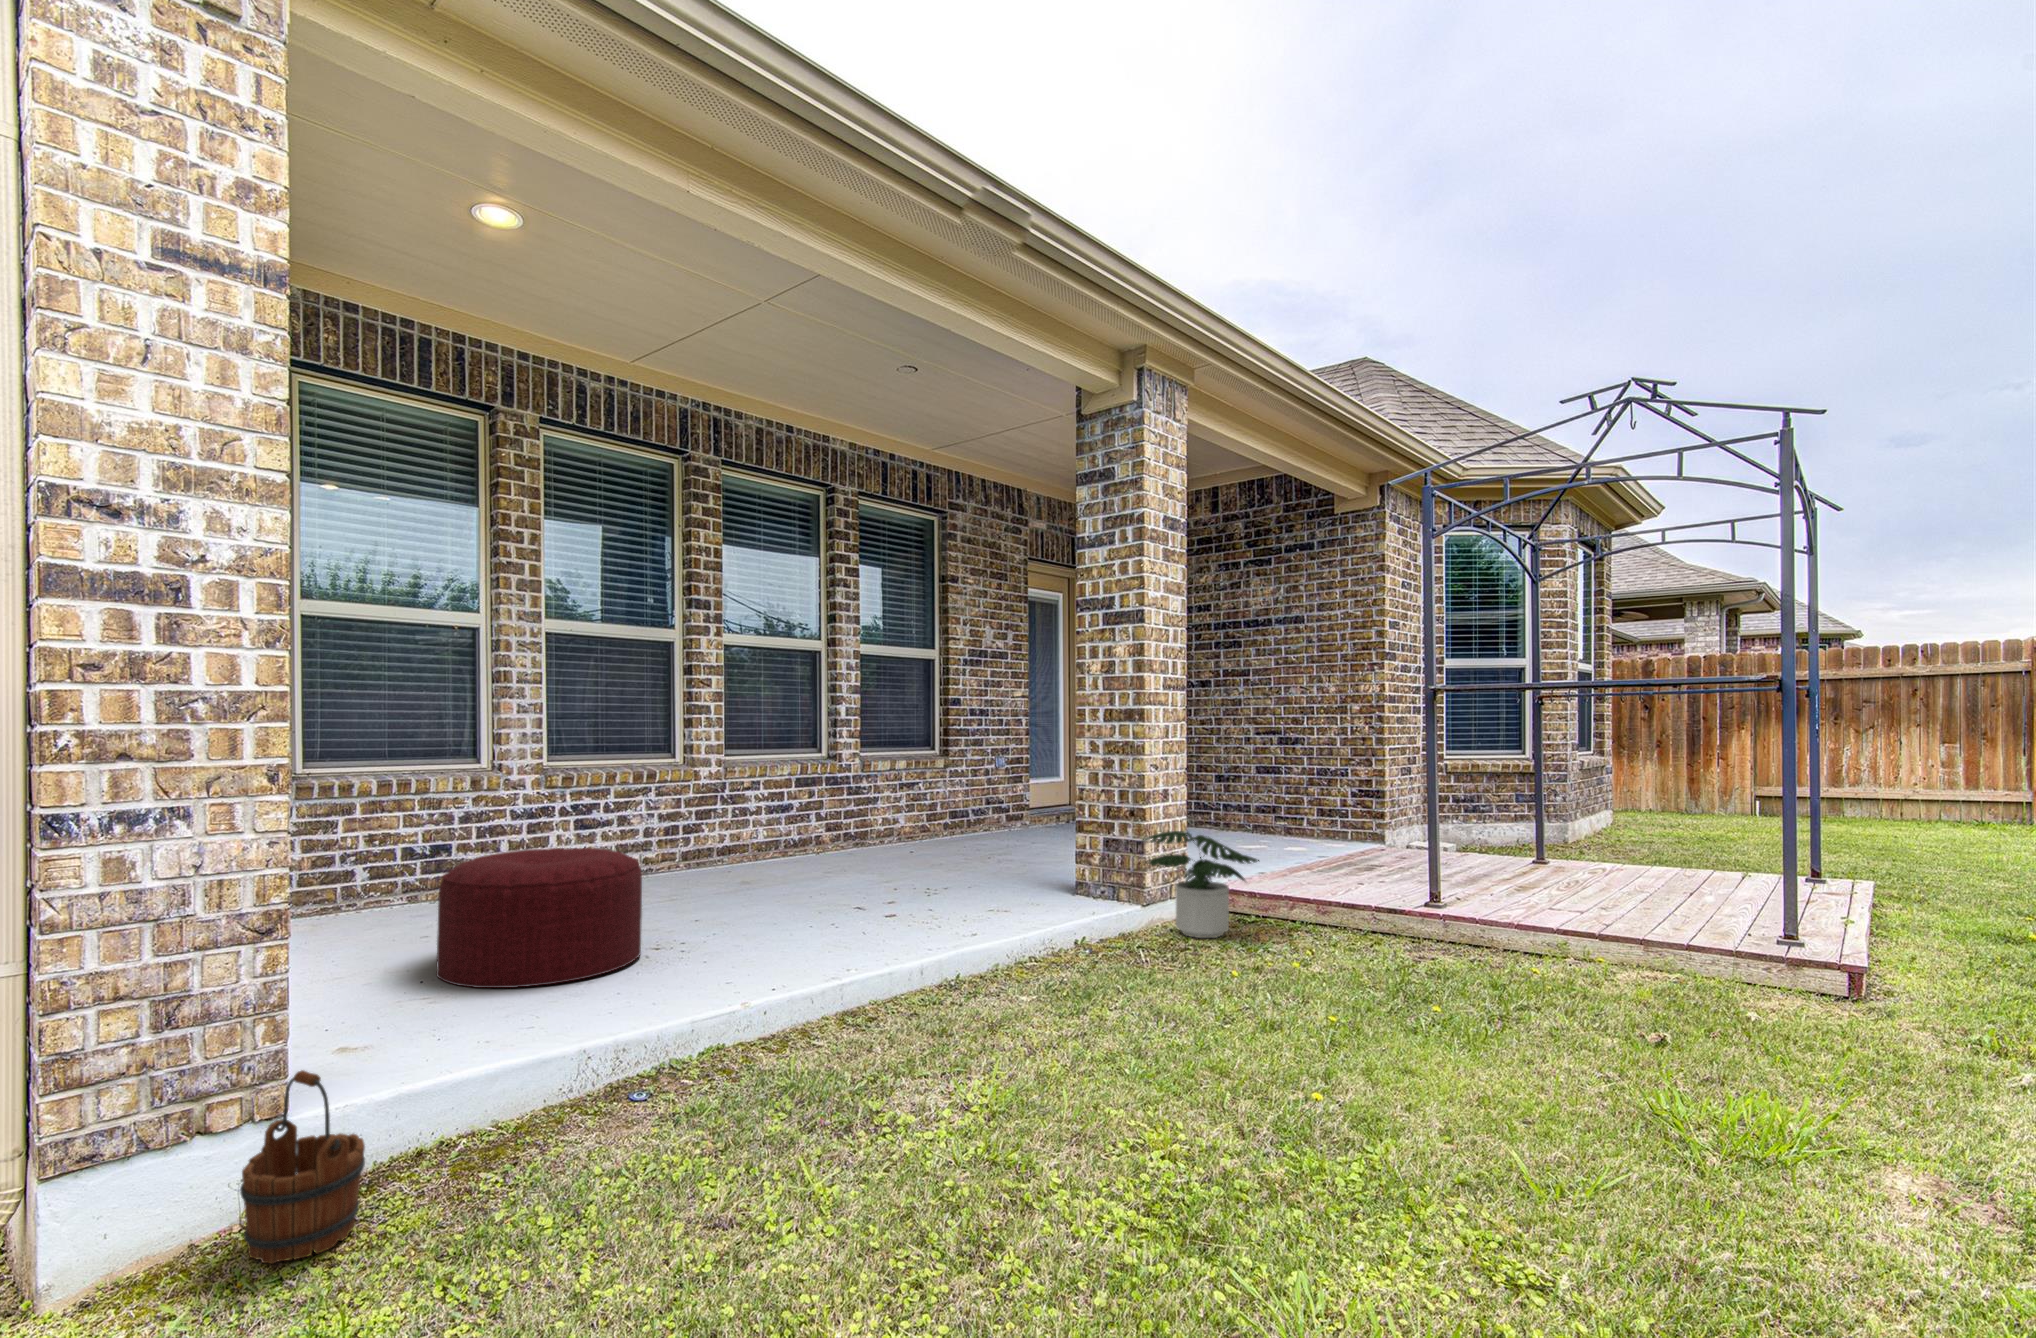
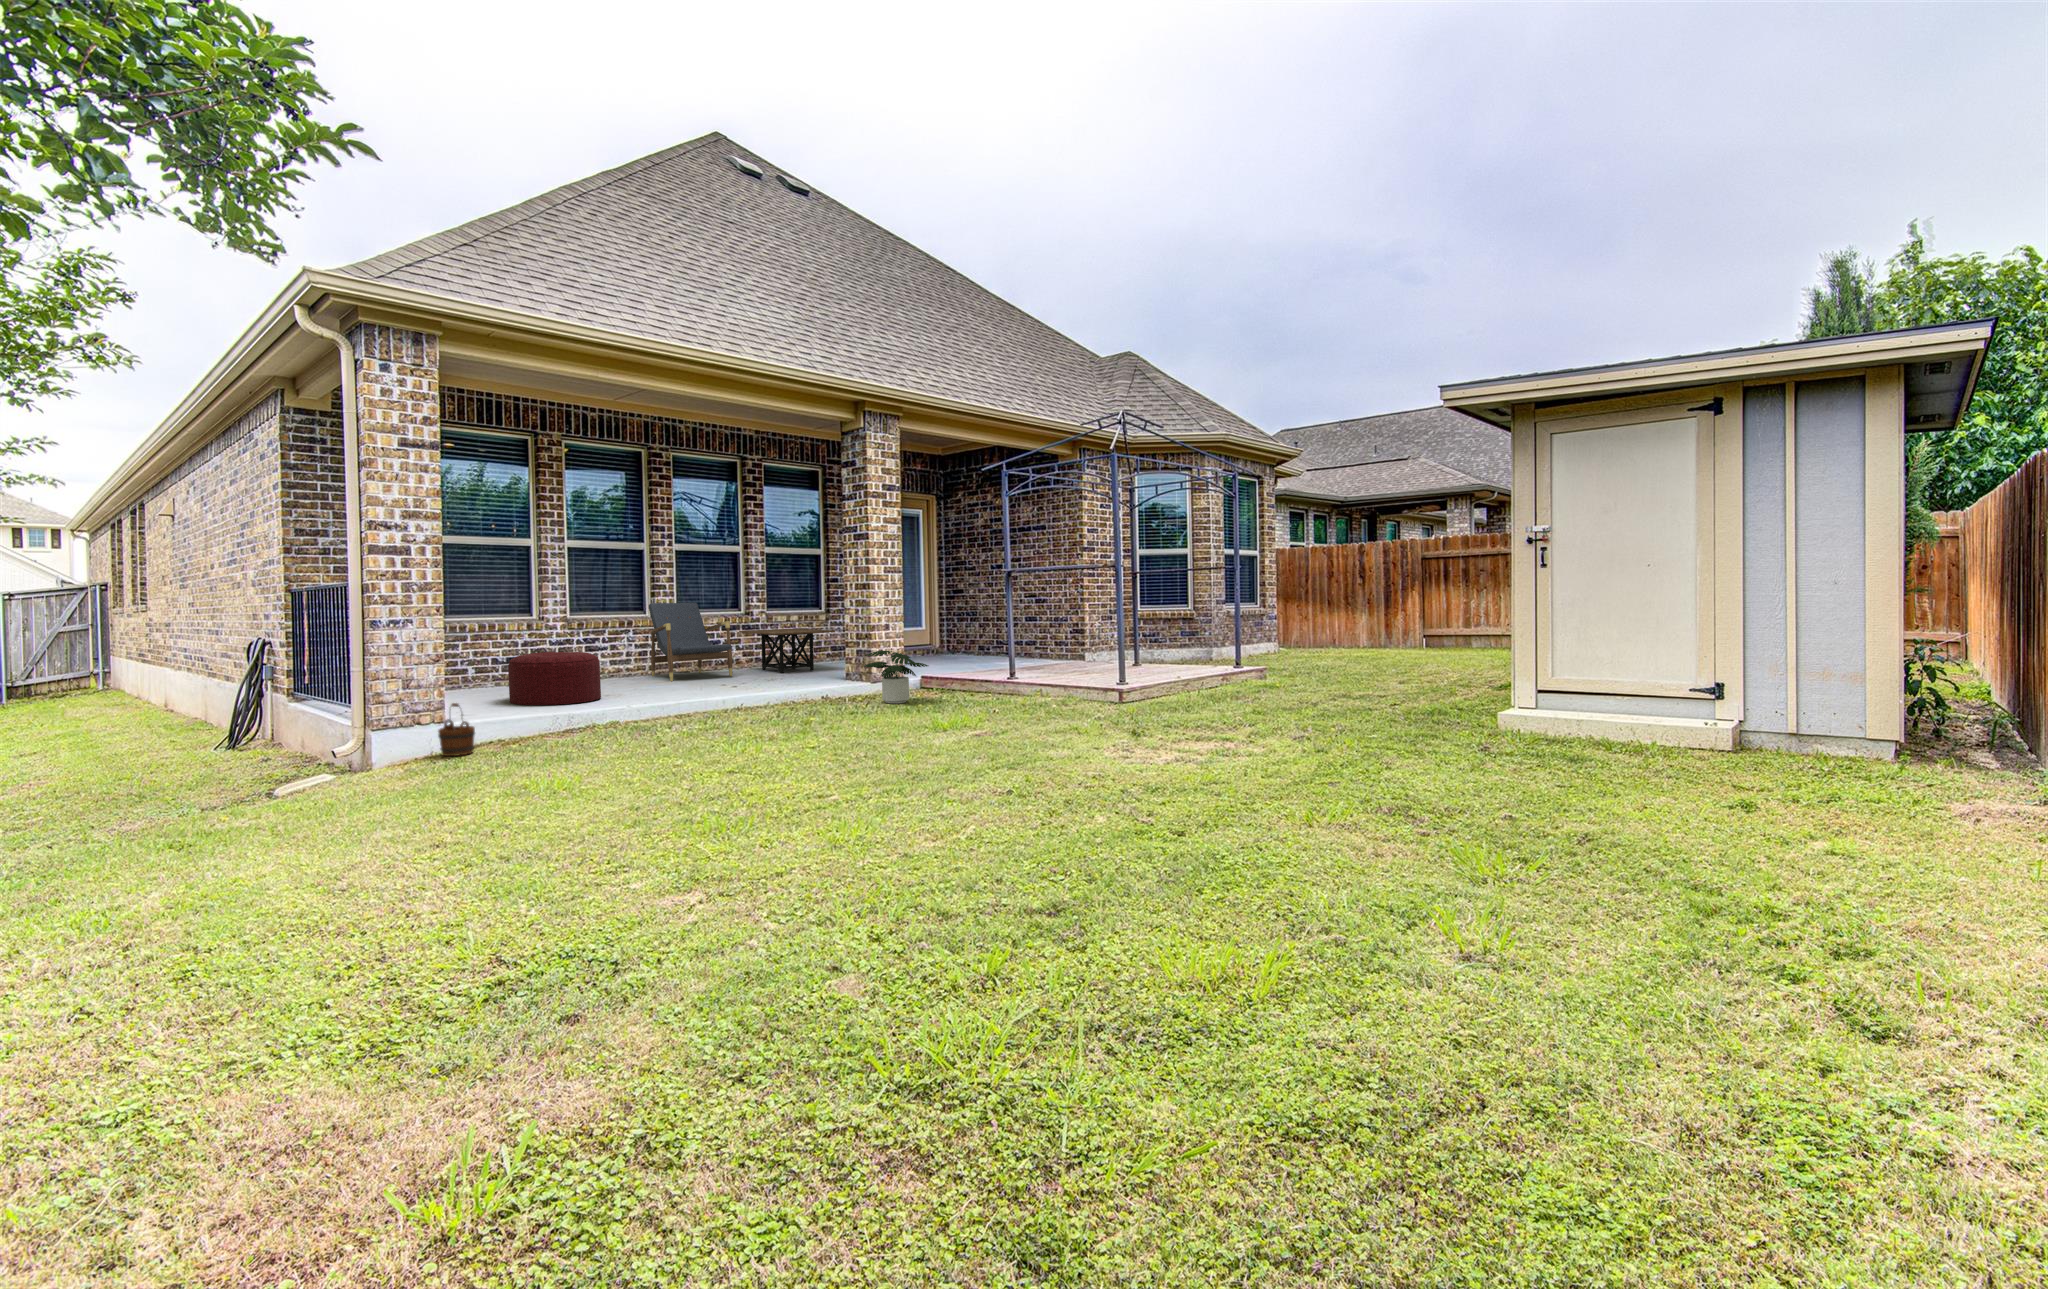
lounge chair: none [684,736,838,887] -> present [649,603,732,681]
side table: none [824,777,989,860] -> present [739,628,835,673]

